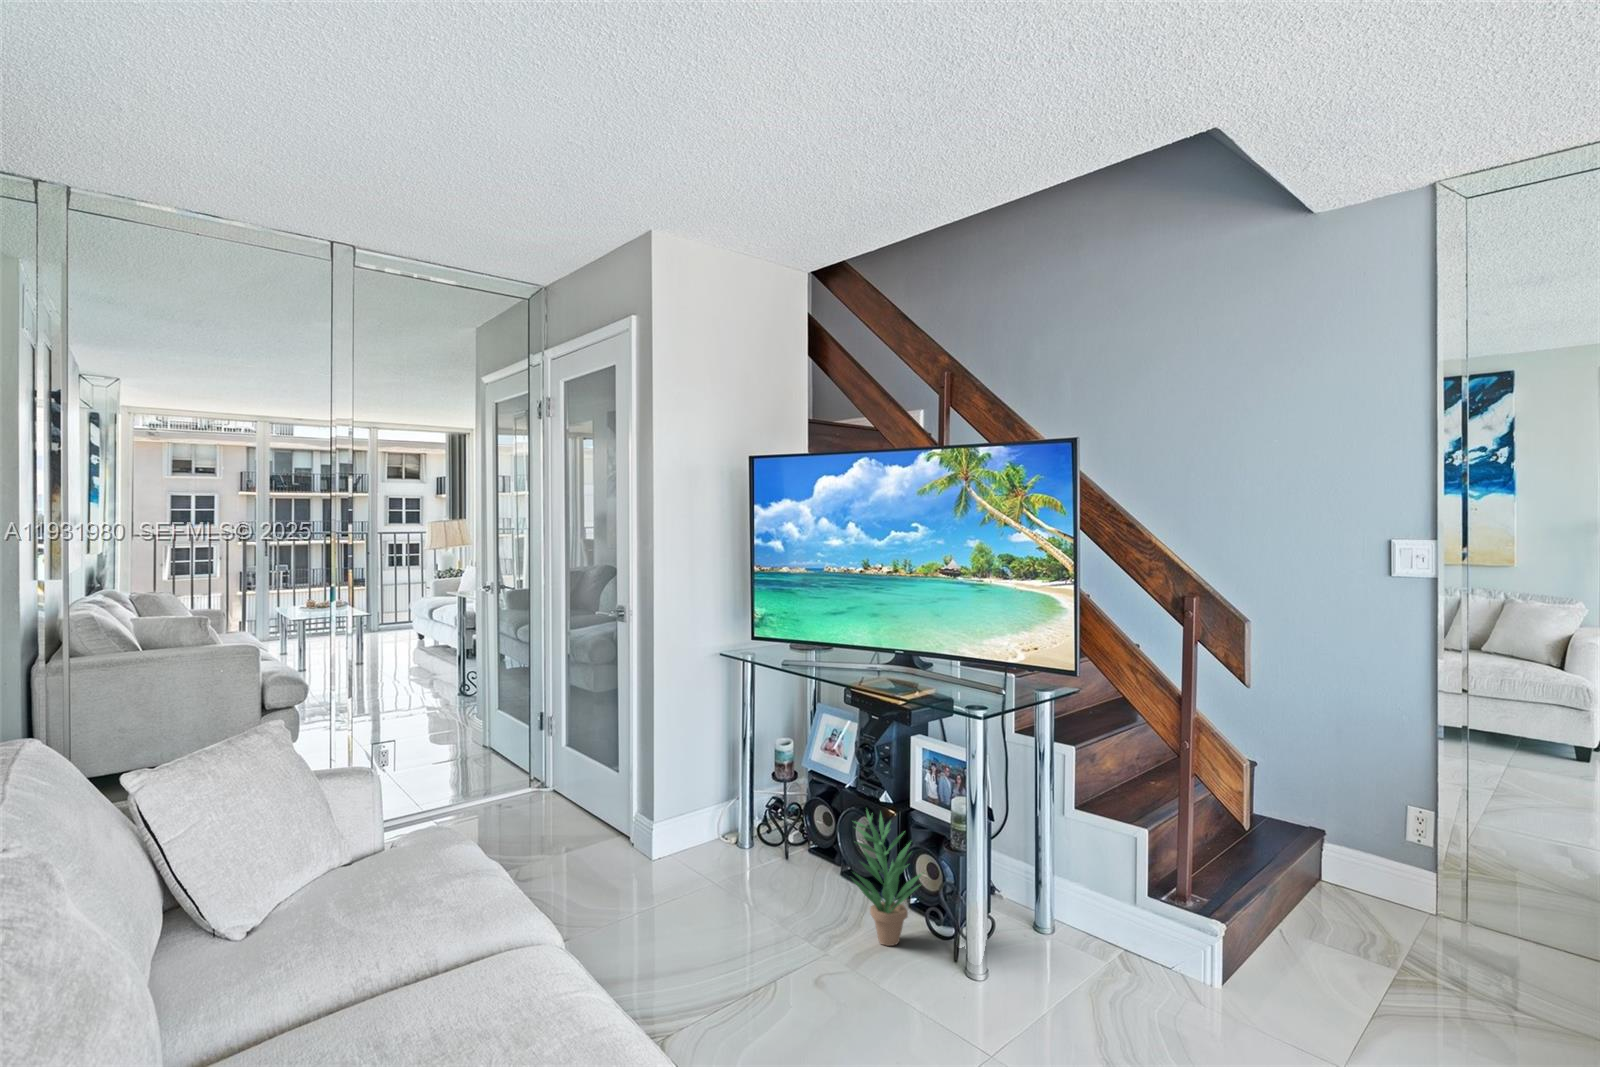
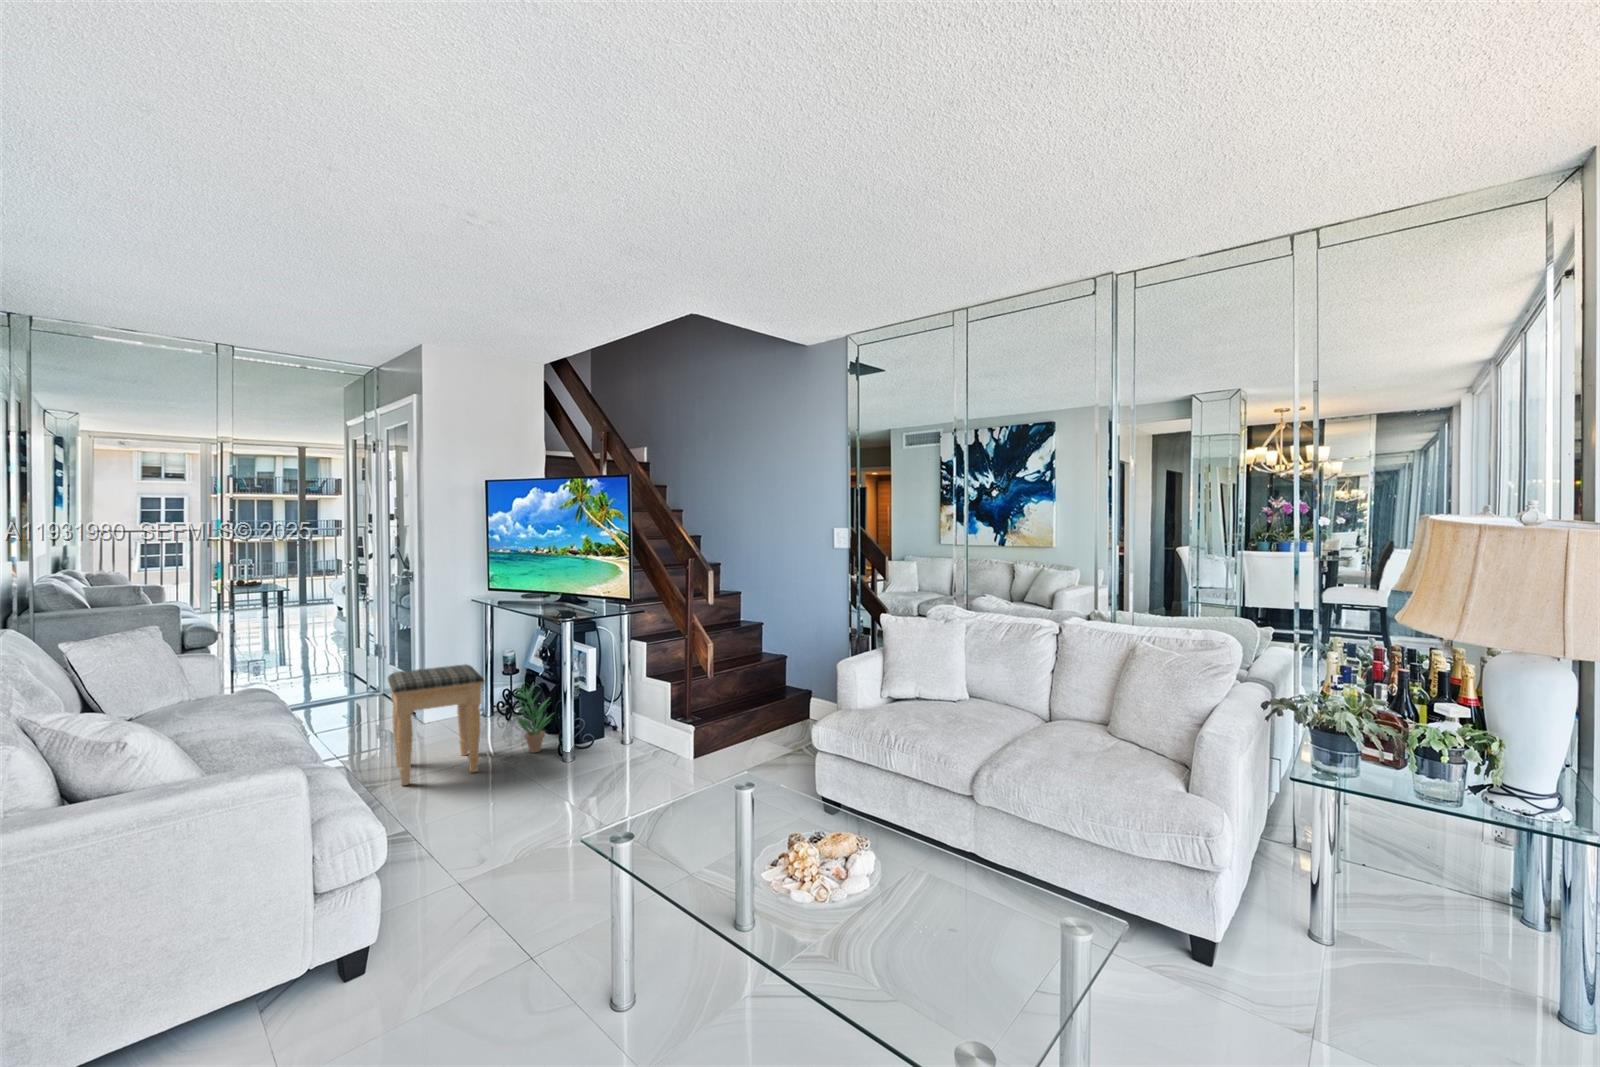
footstool: none [648,775,836,1014] -> present [388,665,485,785]

